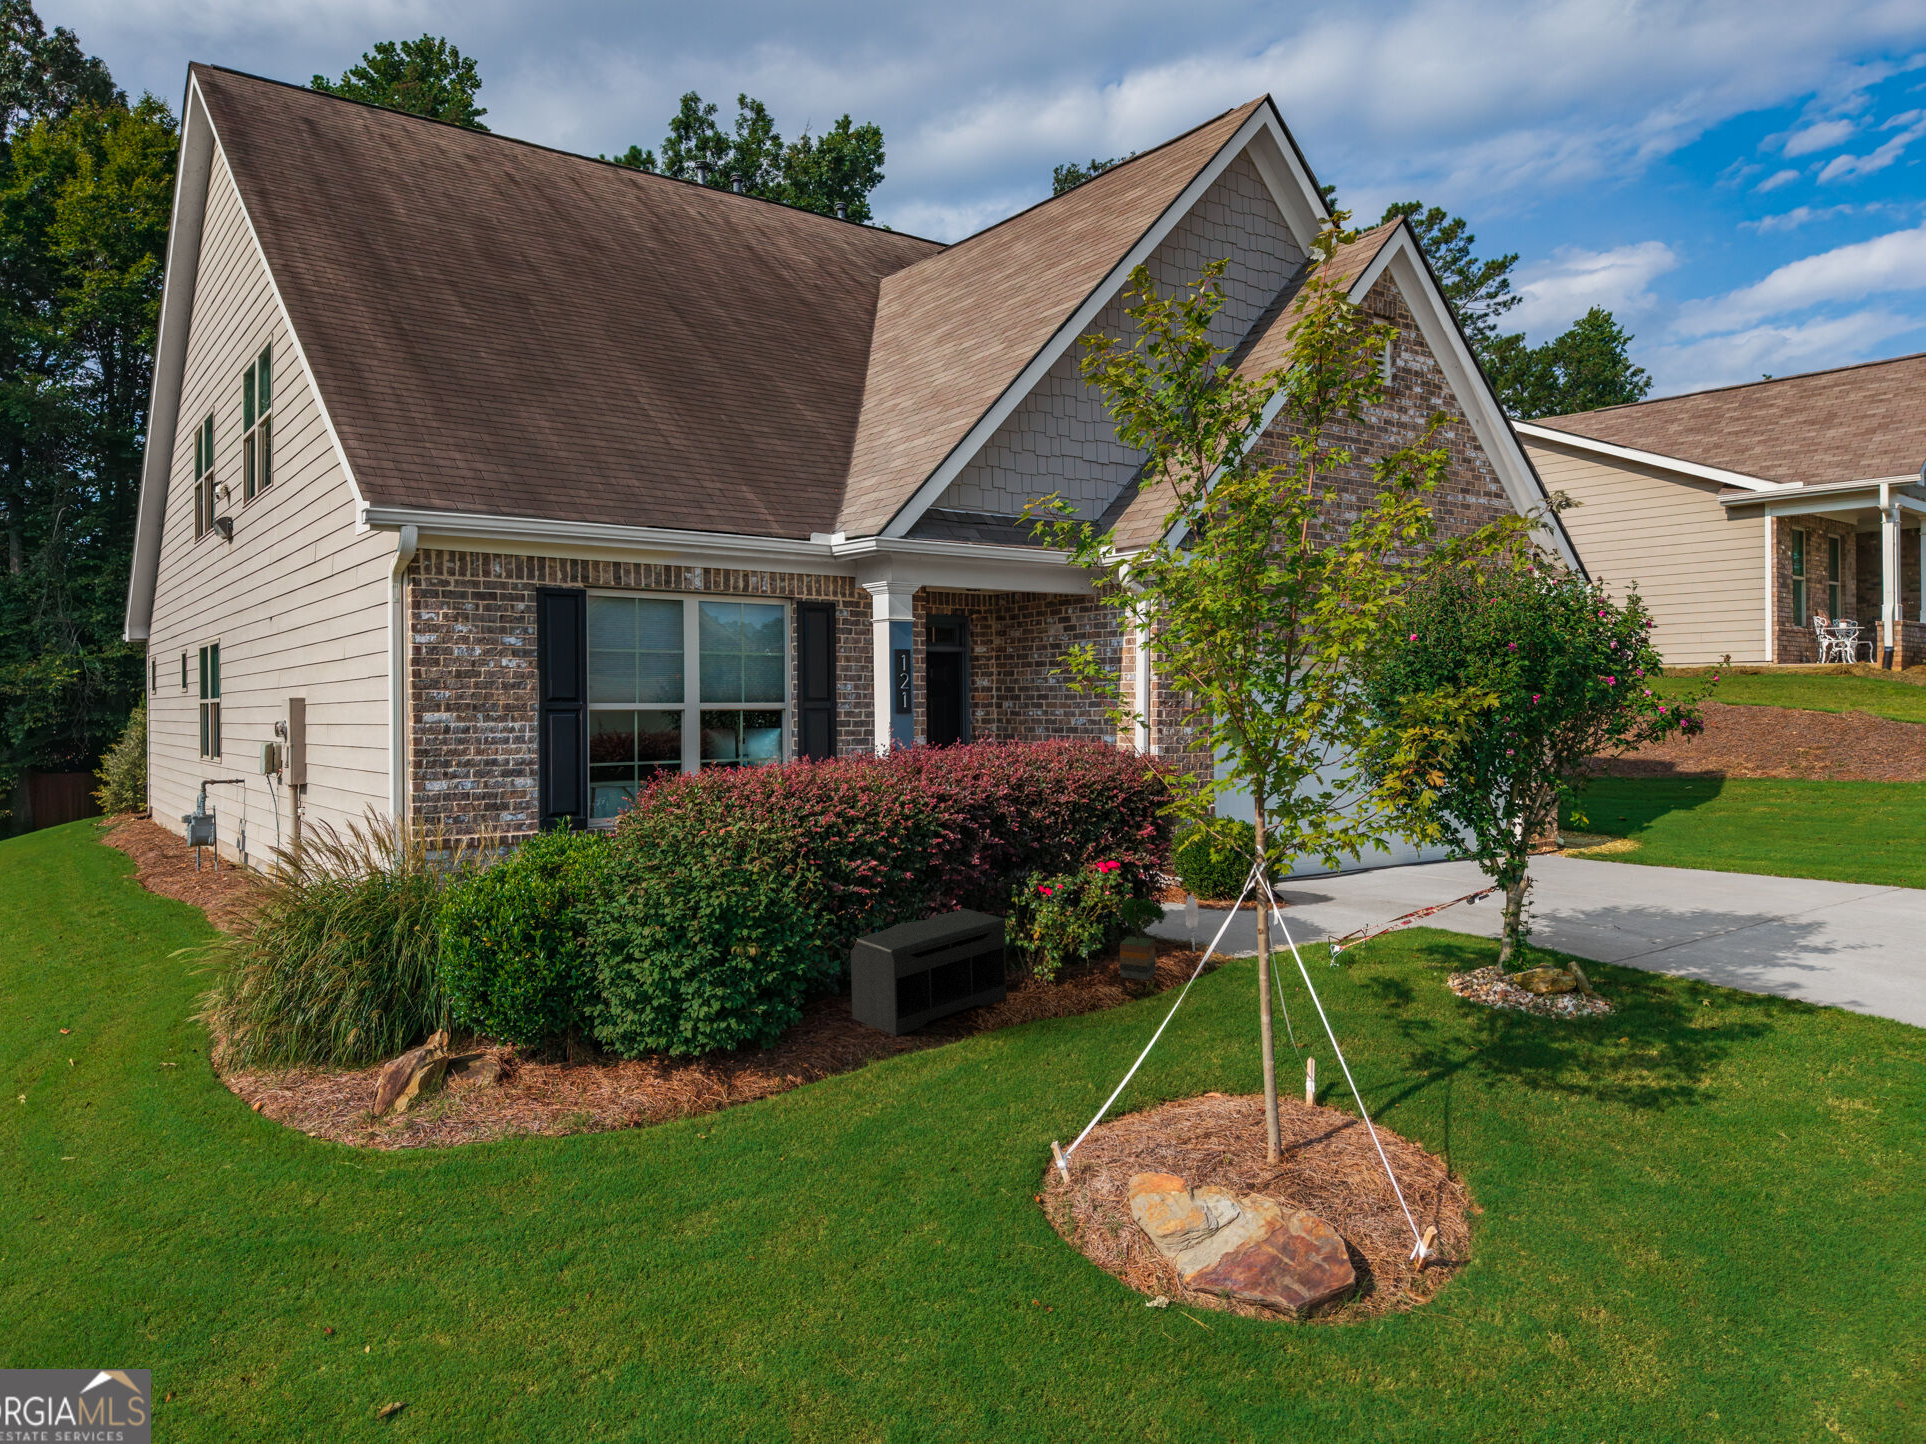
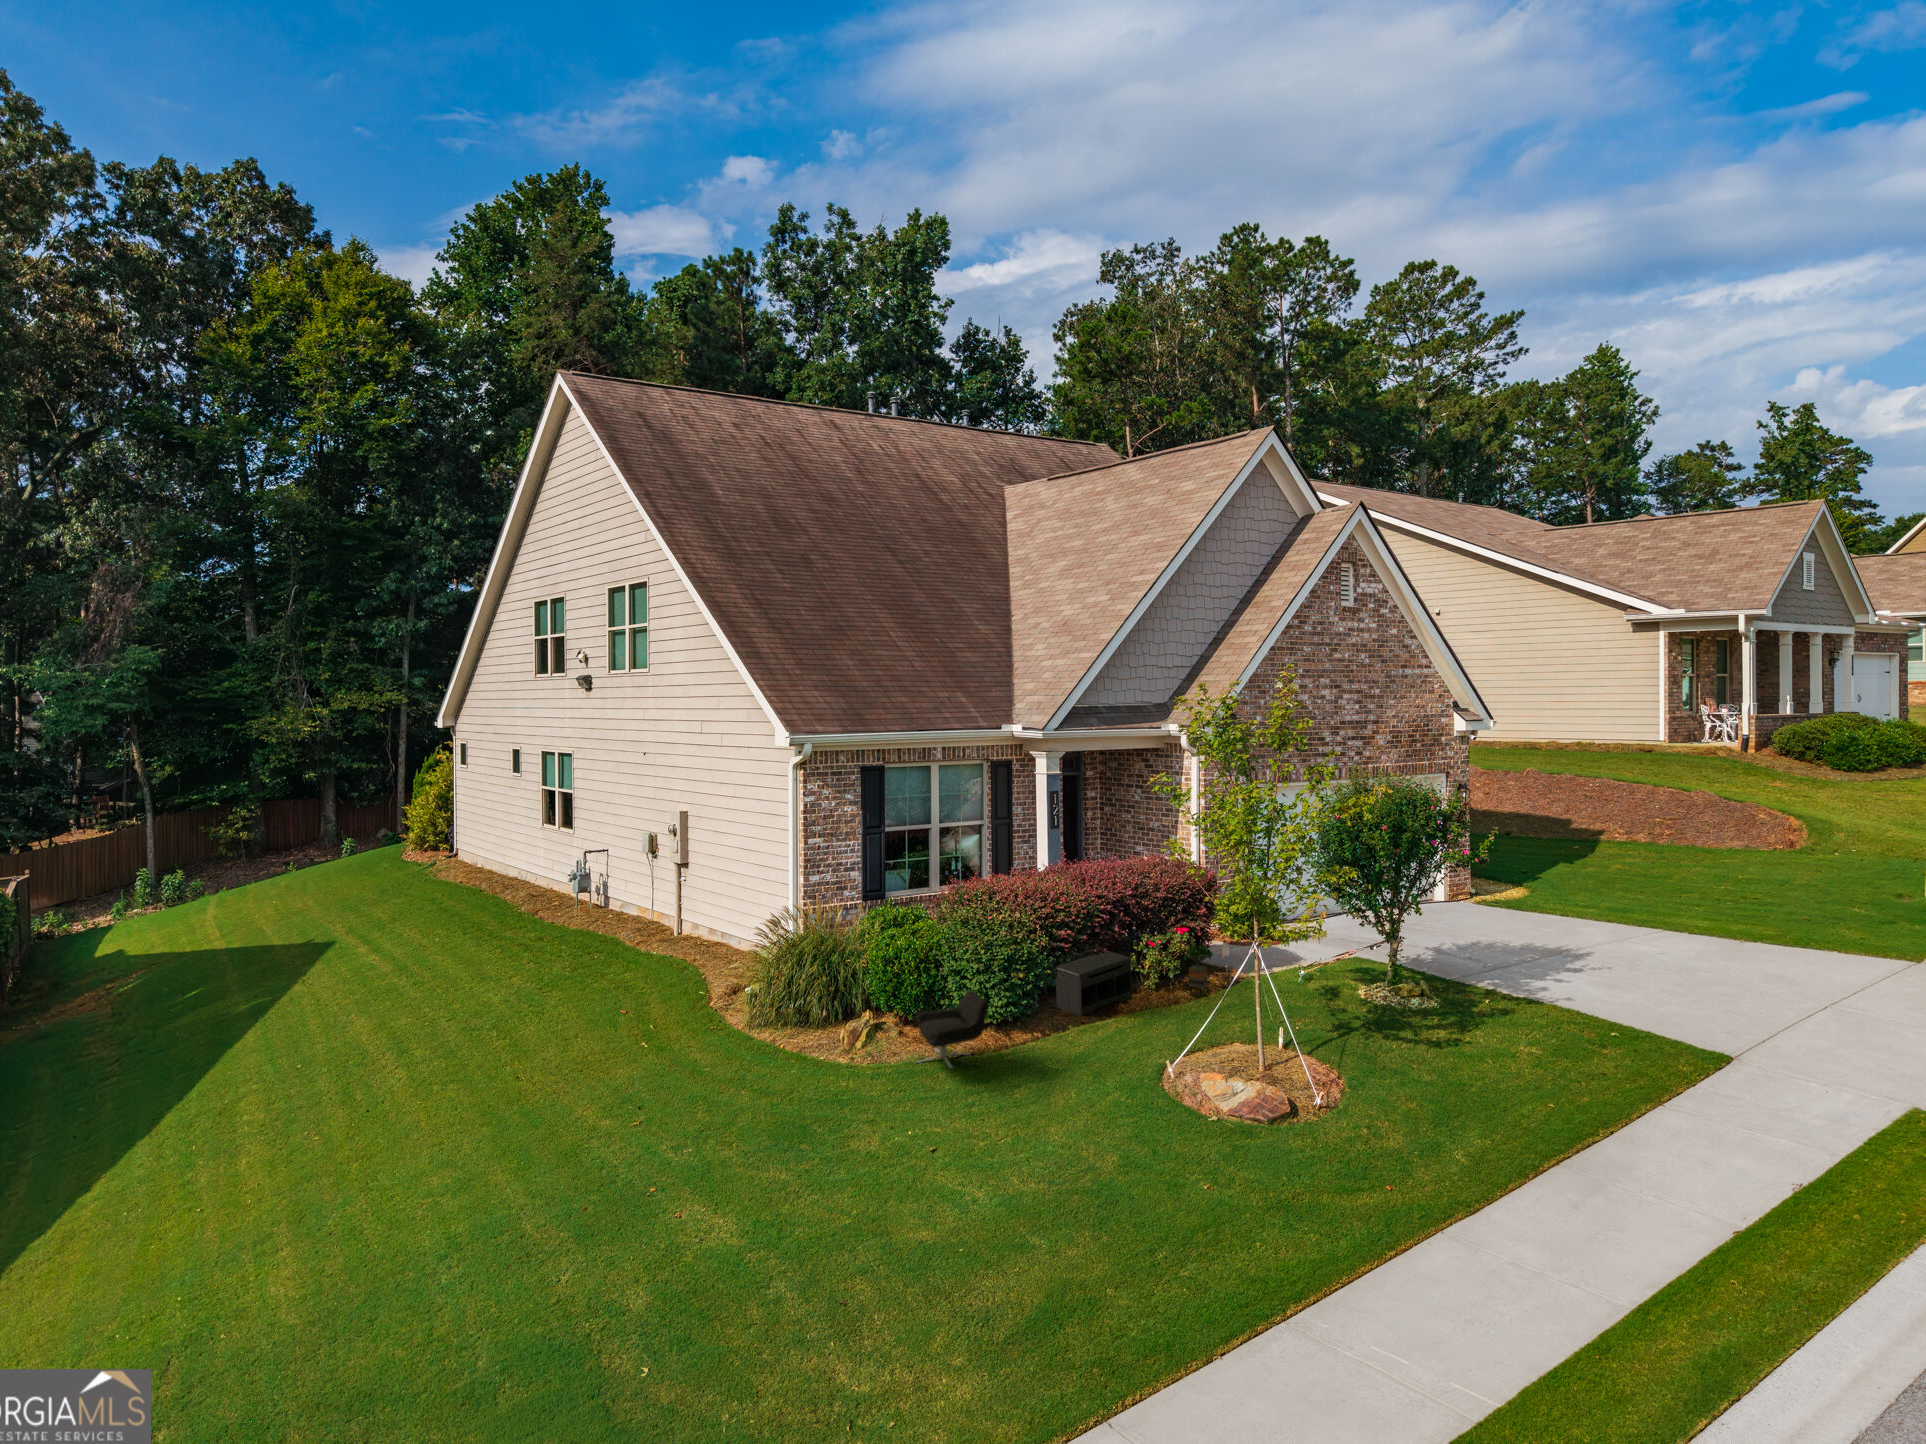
lounge chair: none [479,980,652,1161] -> present [916,990,988,1068]

